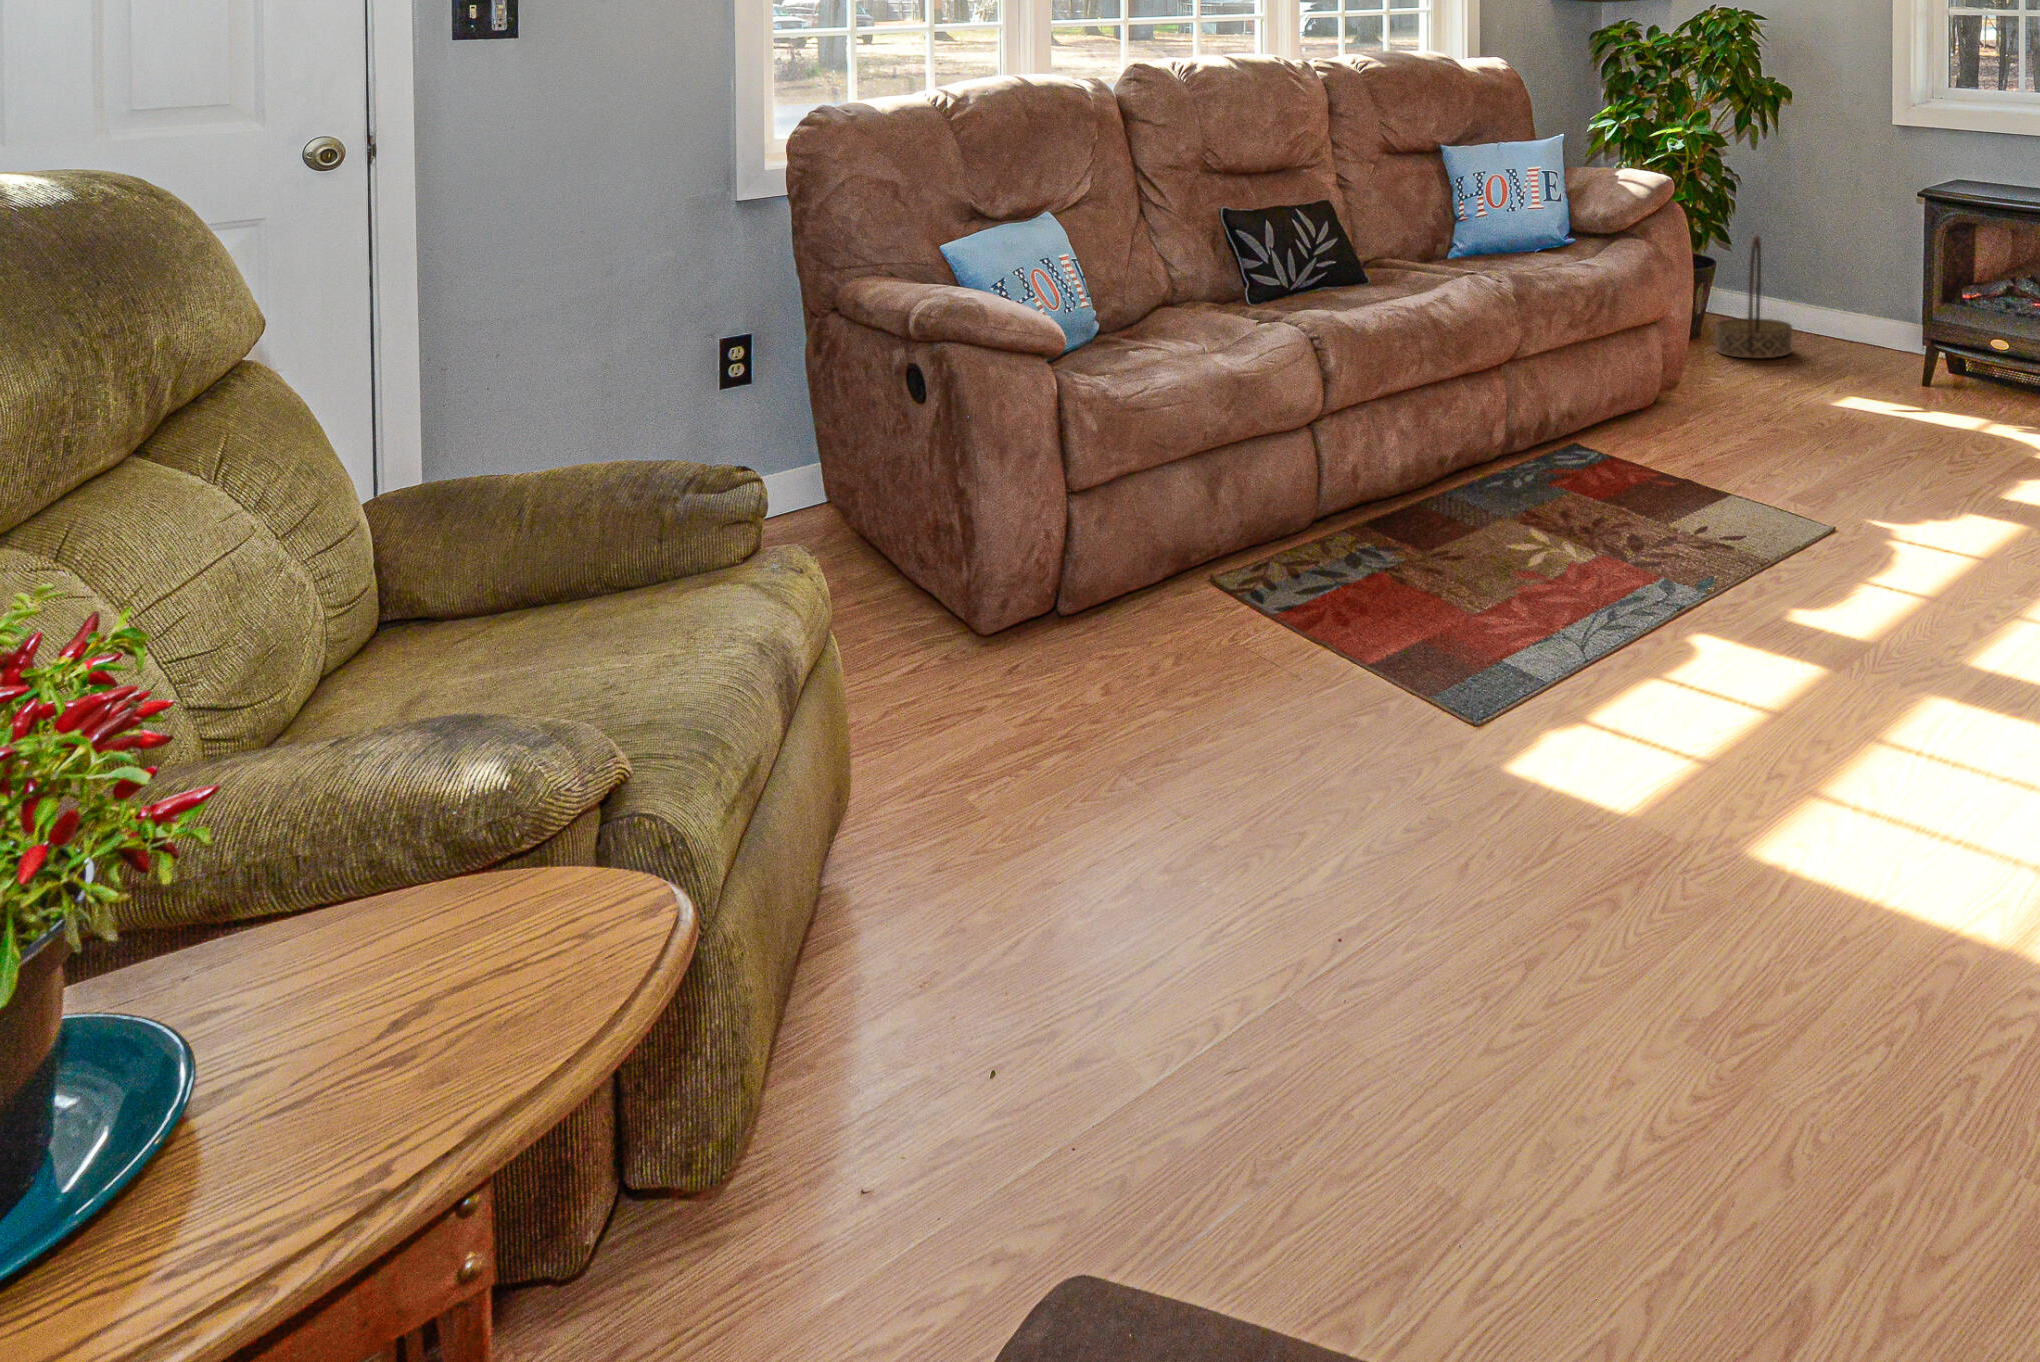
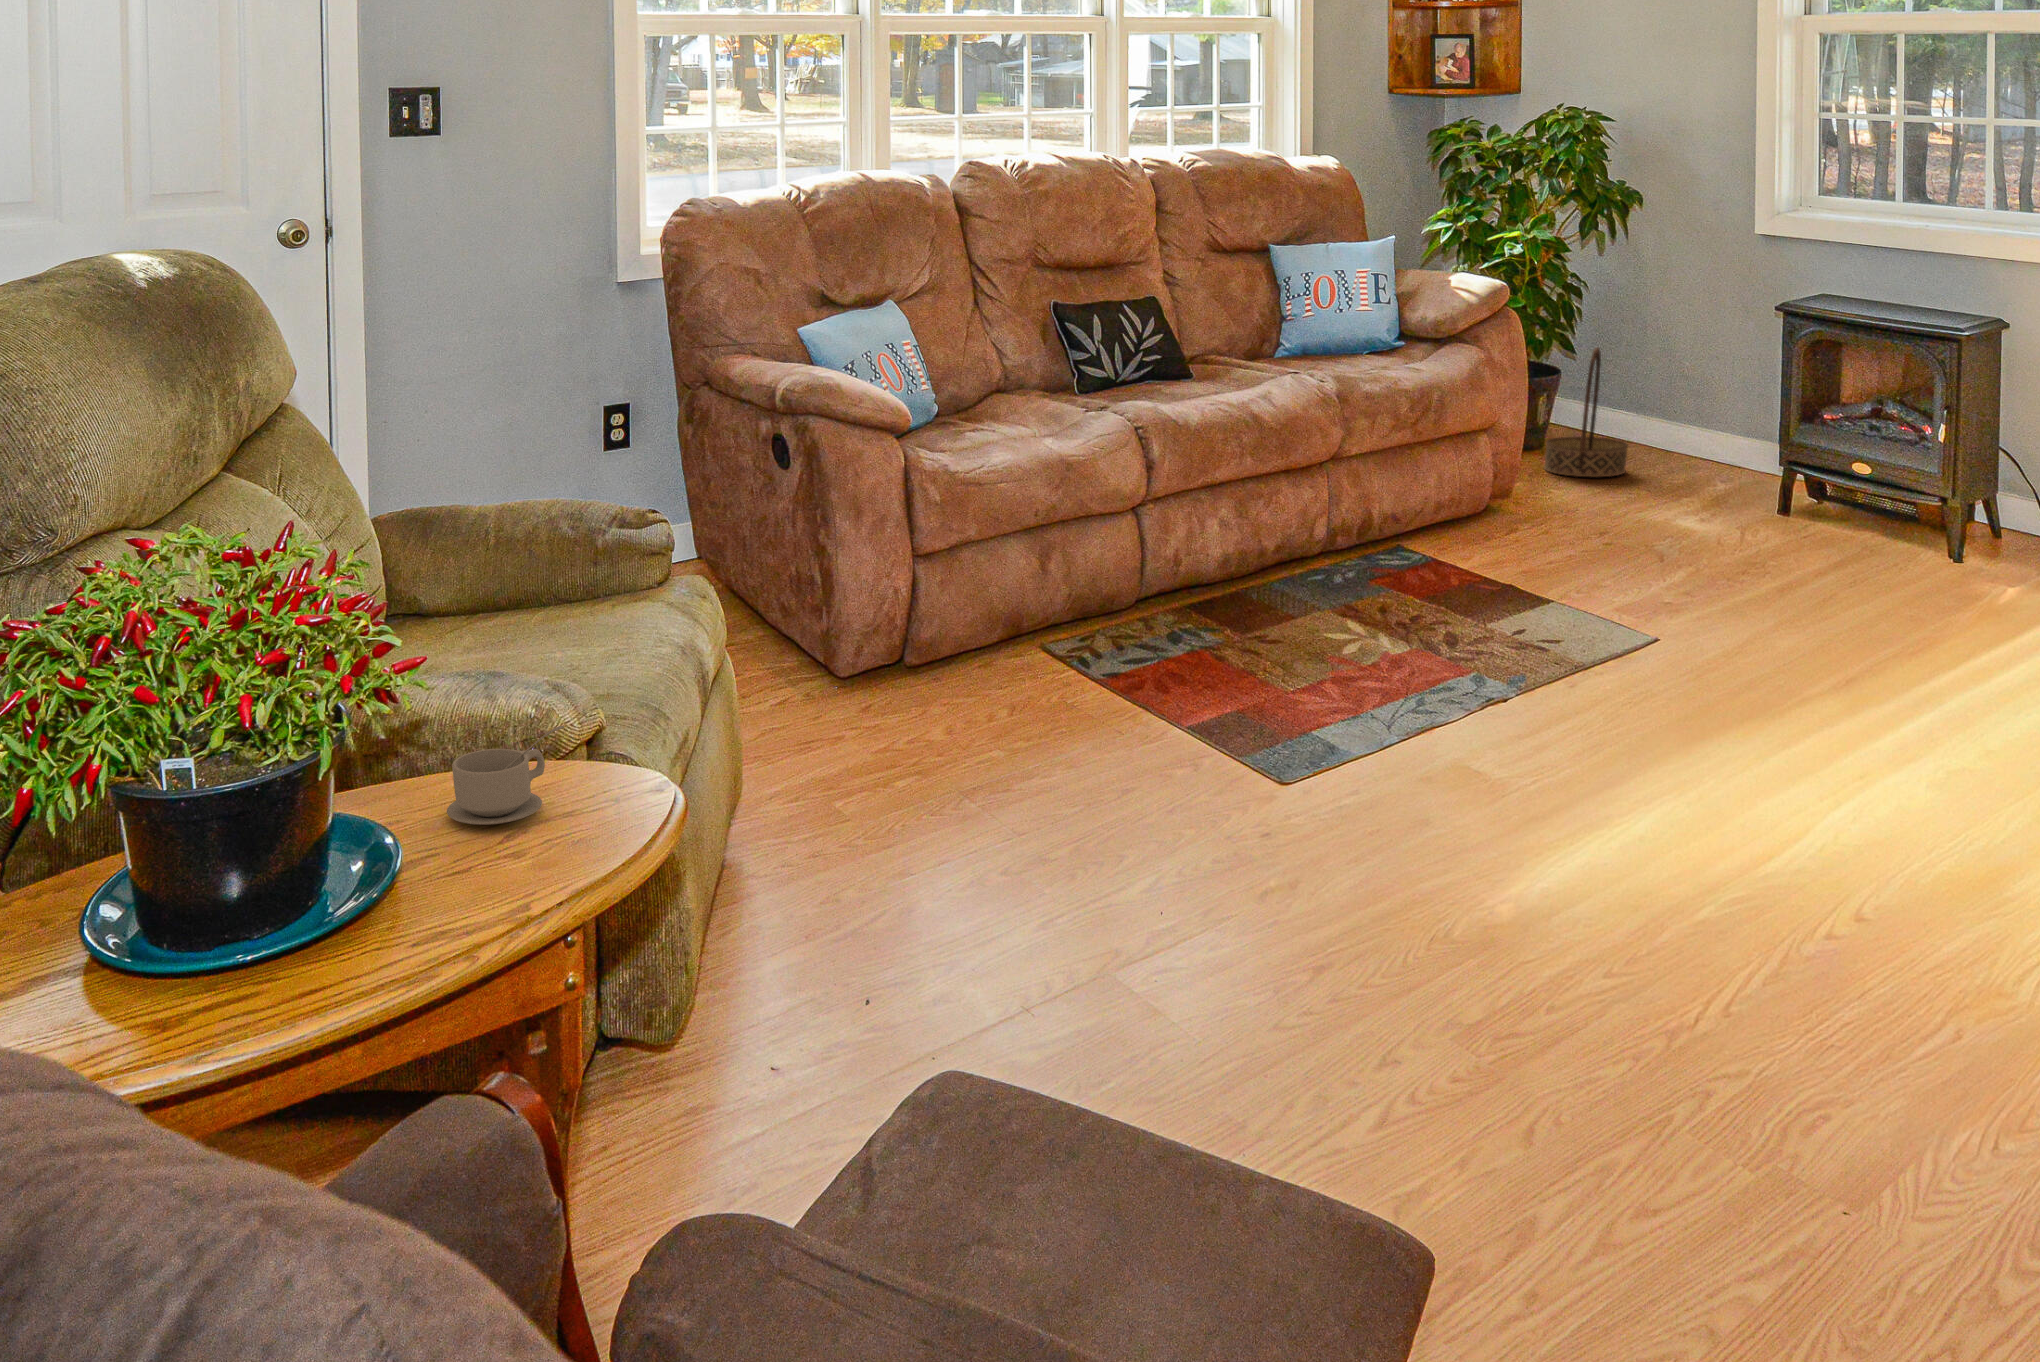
teacup: none [272,876,456,1040] -> present [447,726,564,825]

